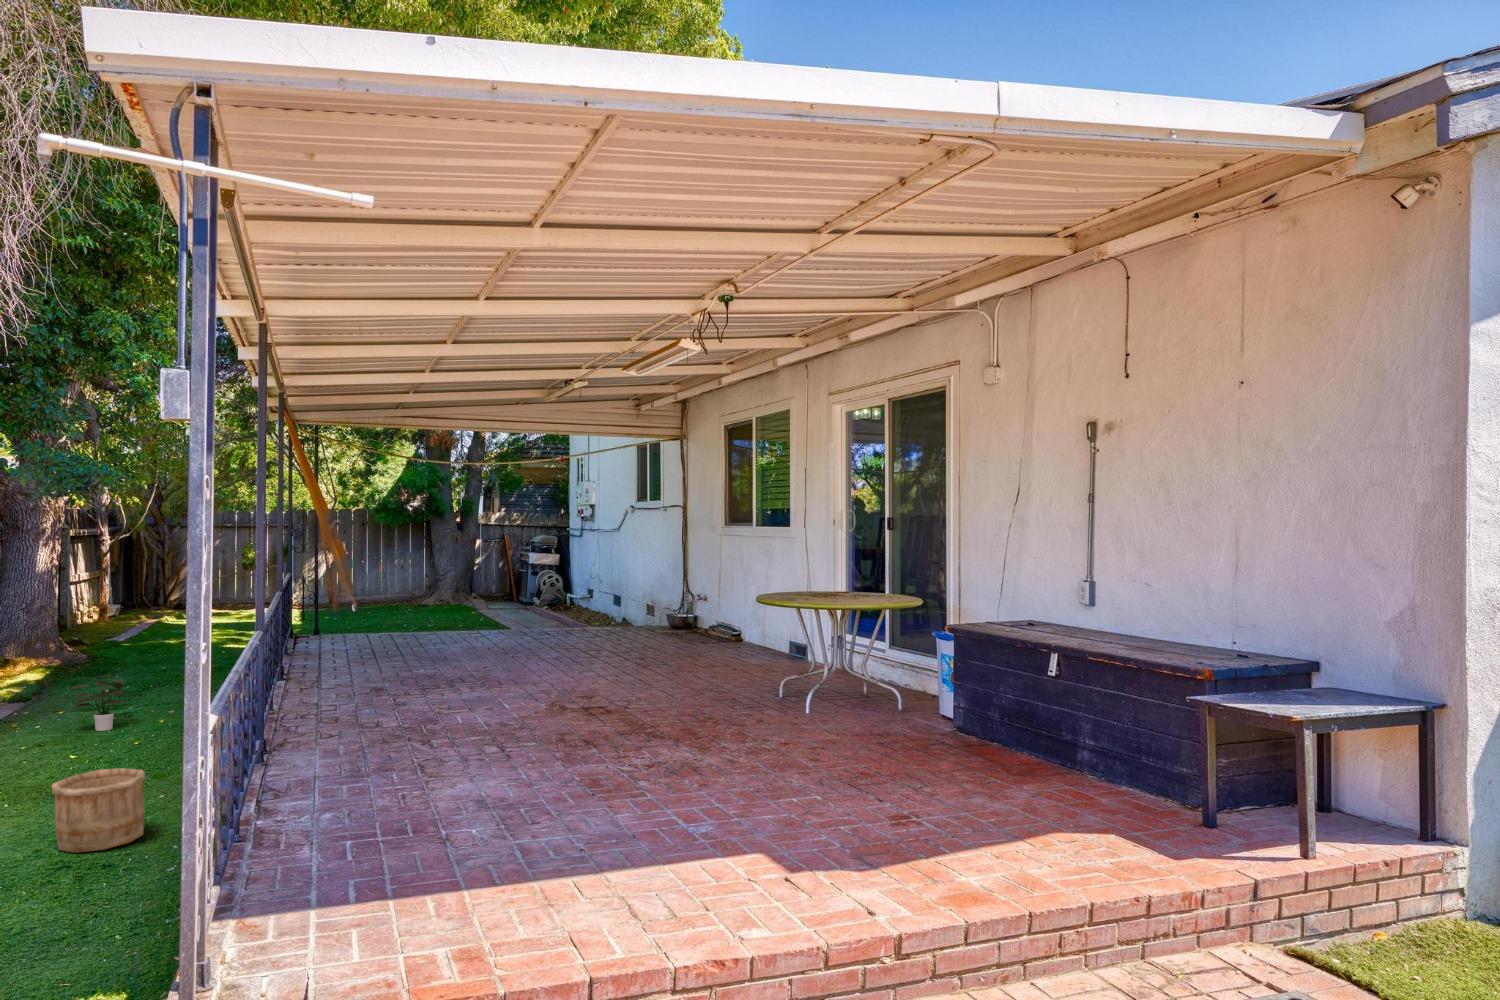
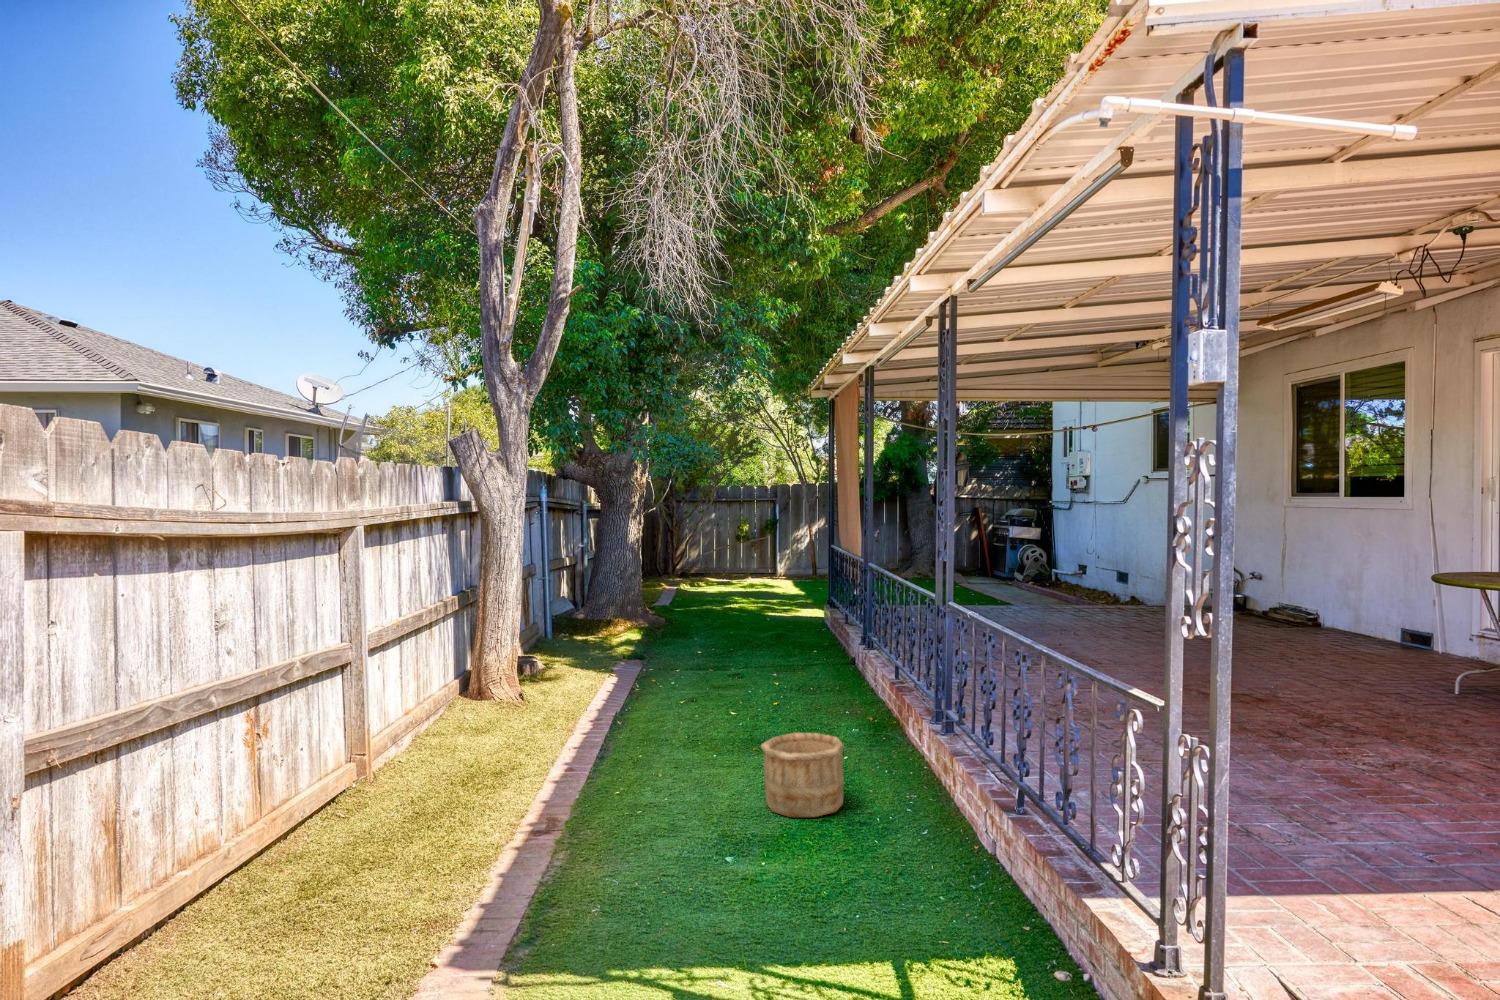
potted plant: present [71,675,128,731] -> none [698,633,743,686]

